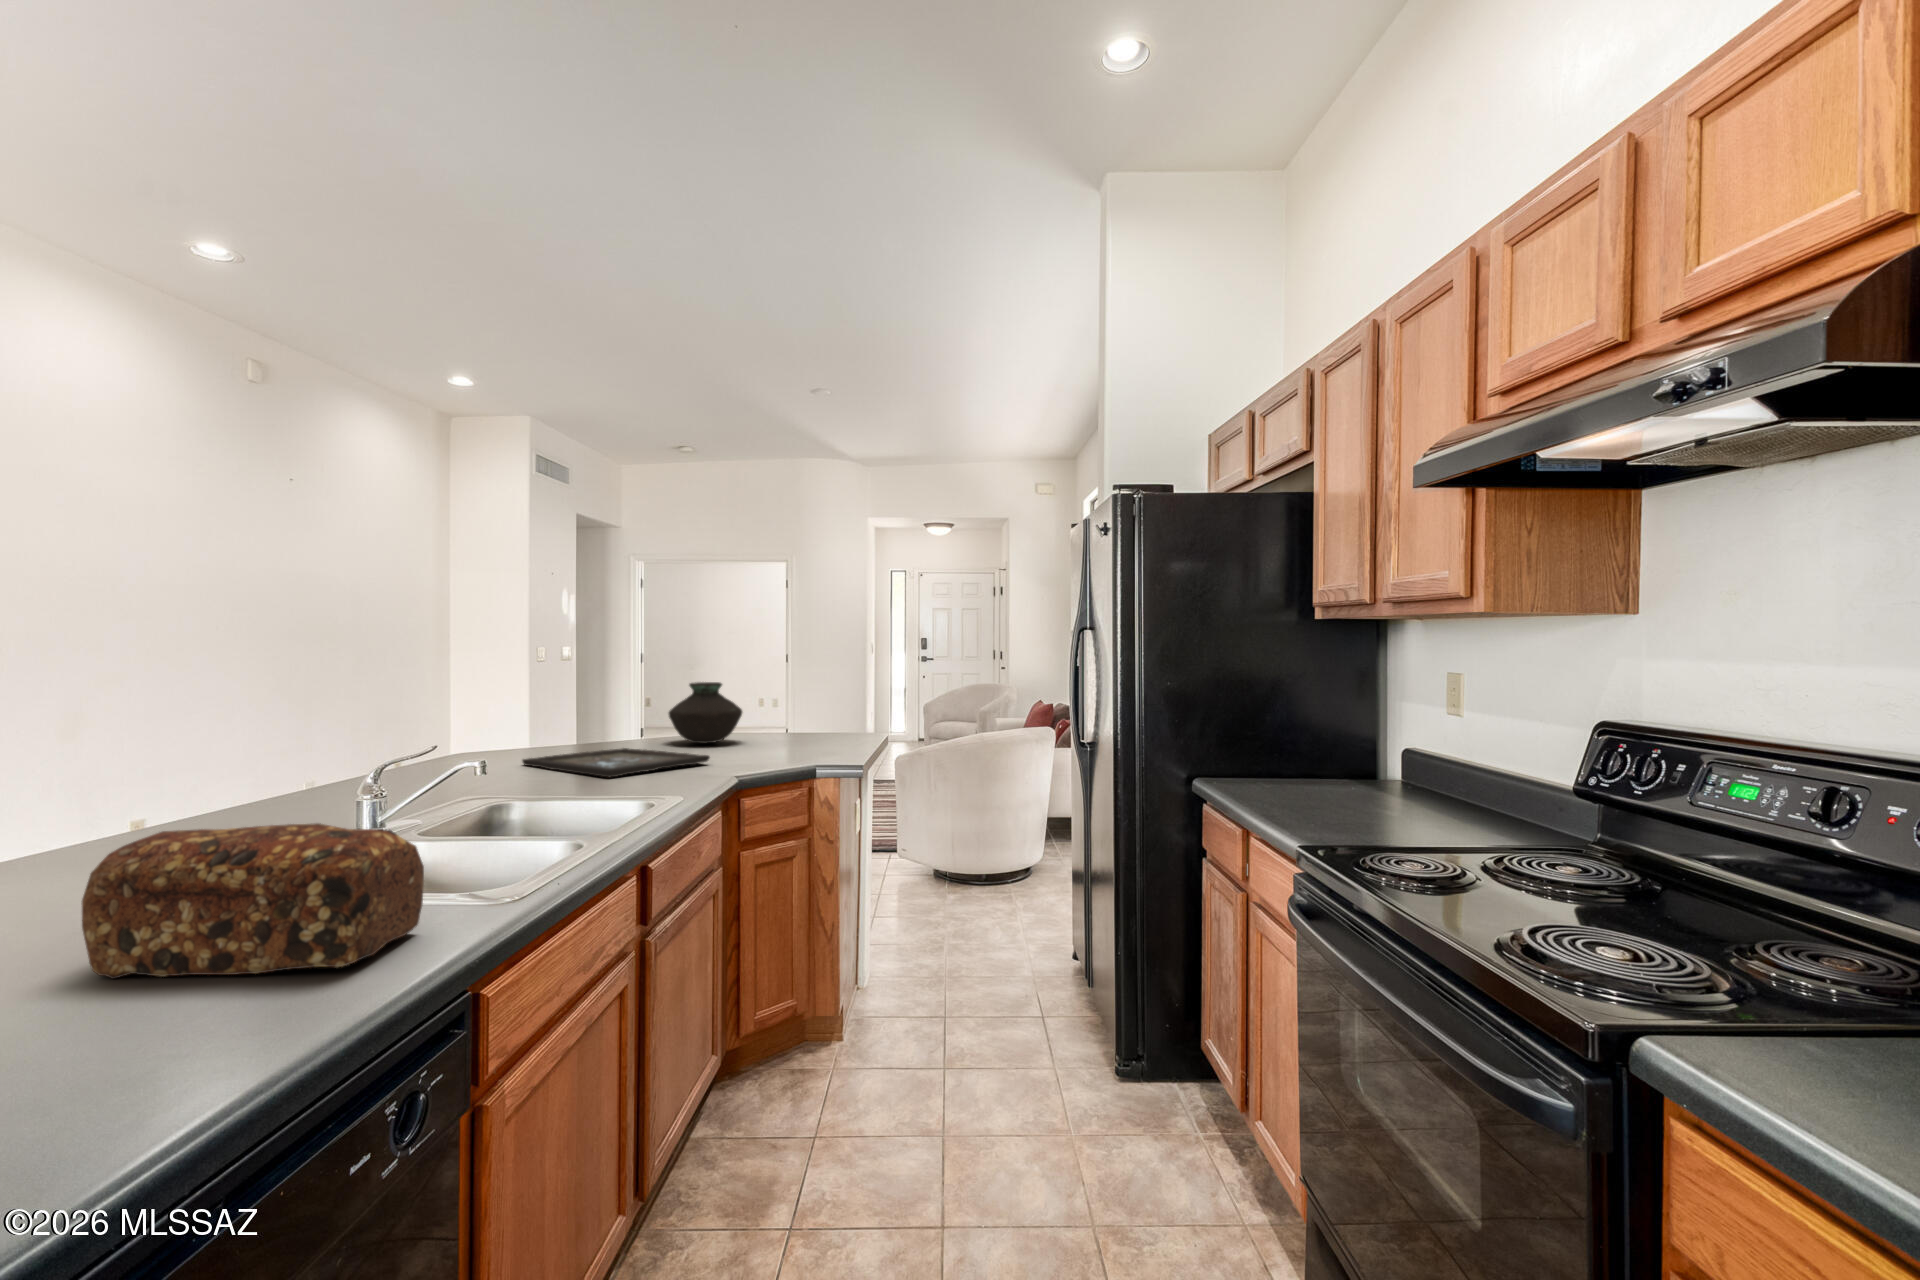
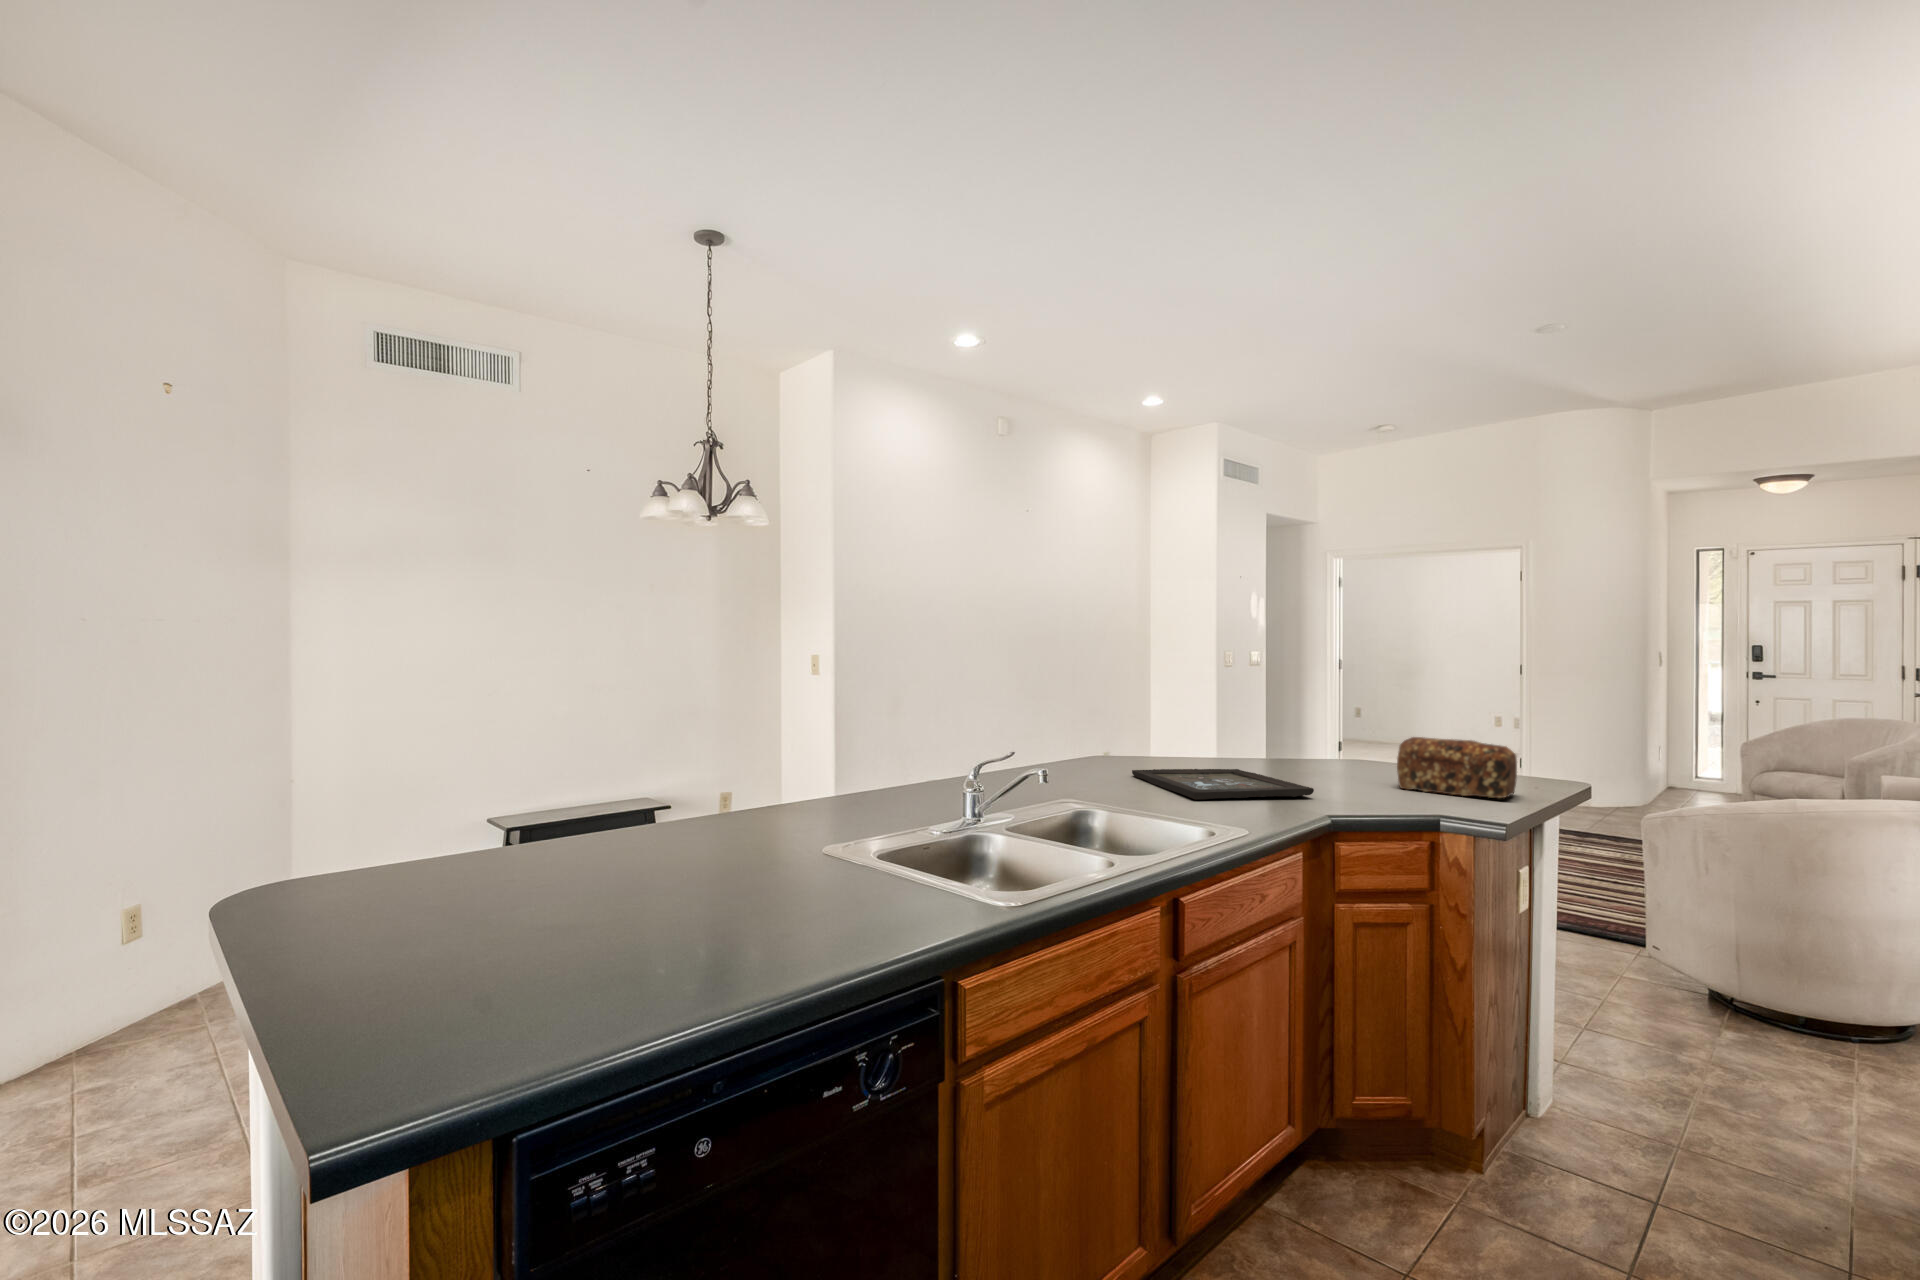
vase: present [669,682,742,743] -> none [1292,703,1378,773]
bread loaf: present [82,823,424,979] -> present [1397,737,1517,798]

